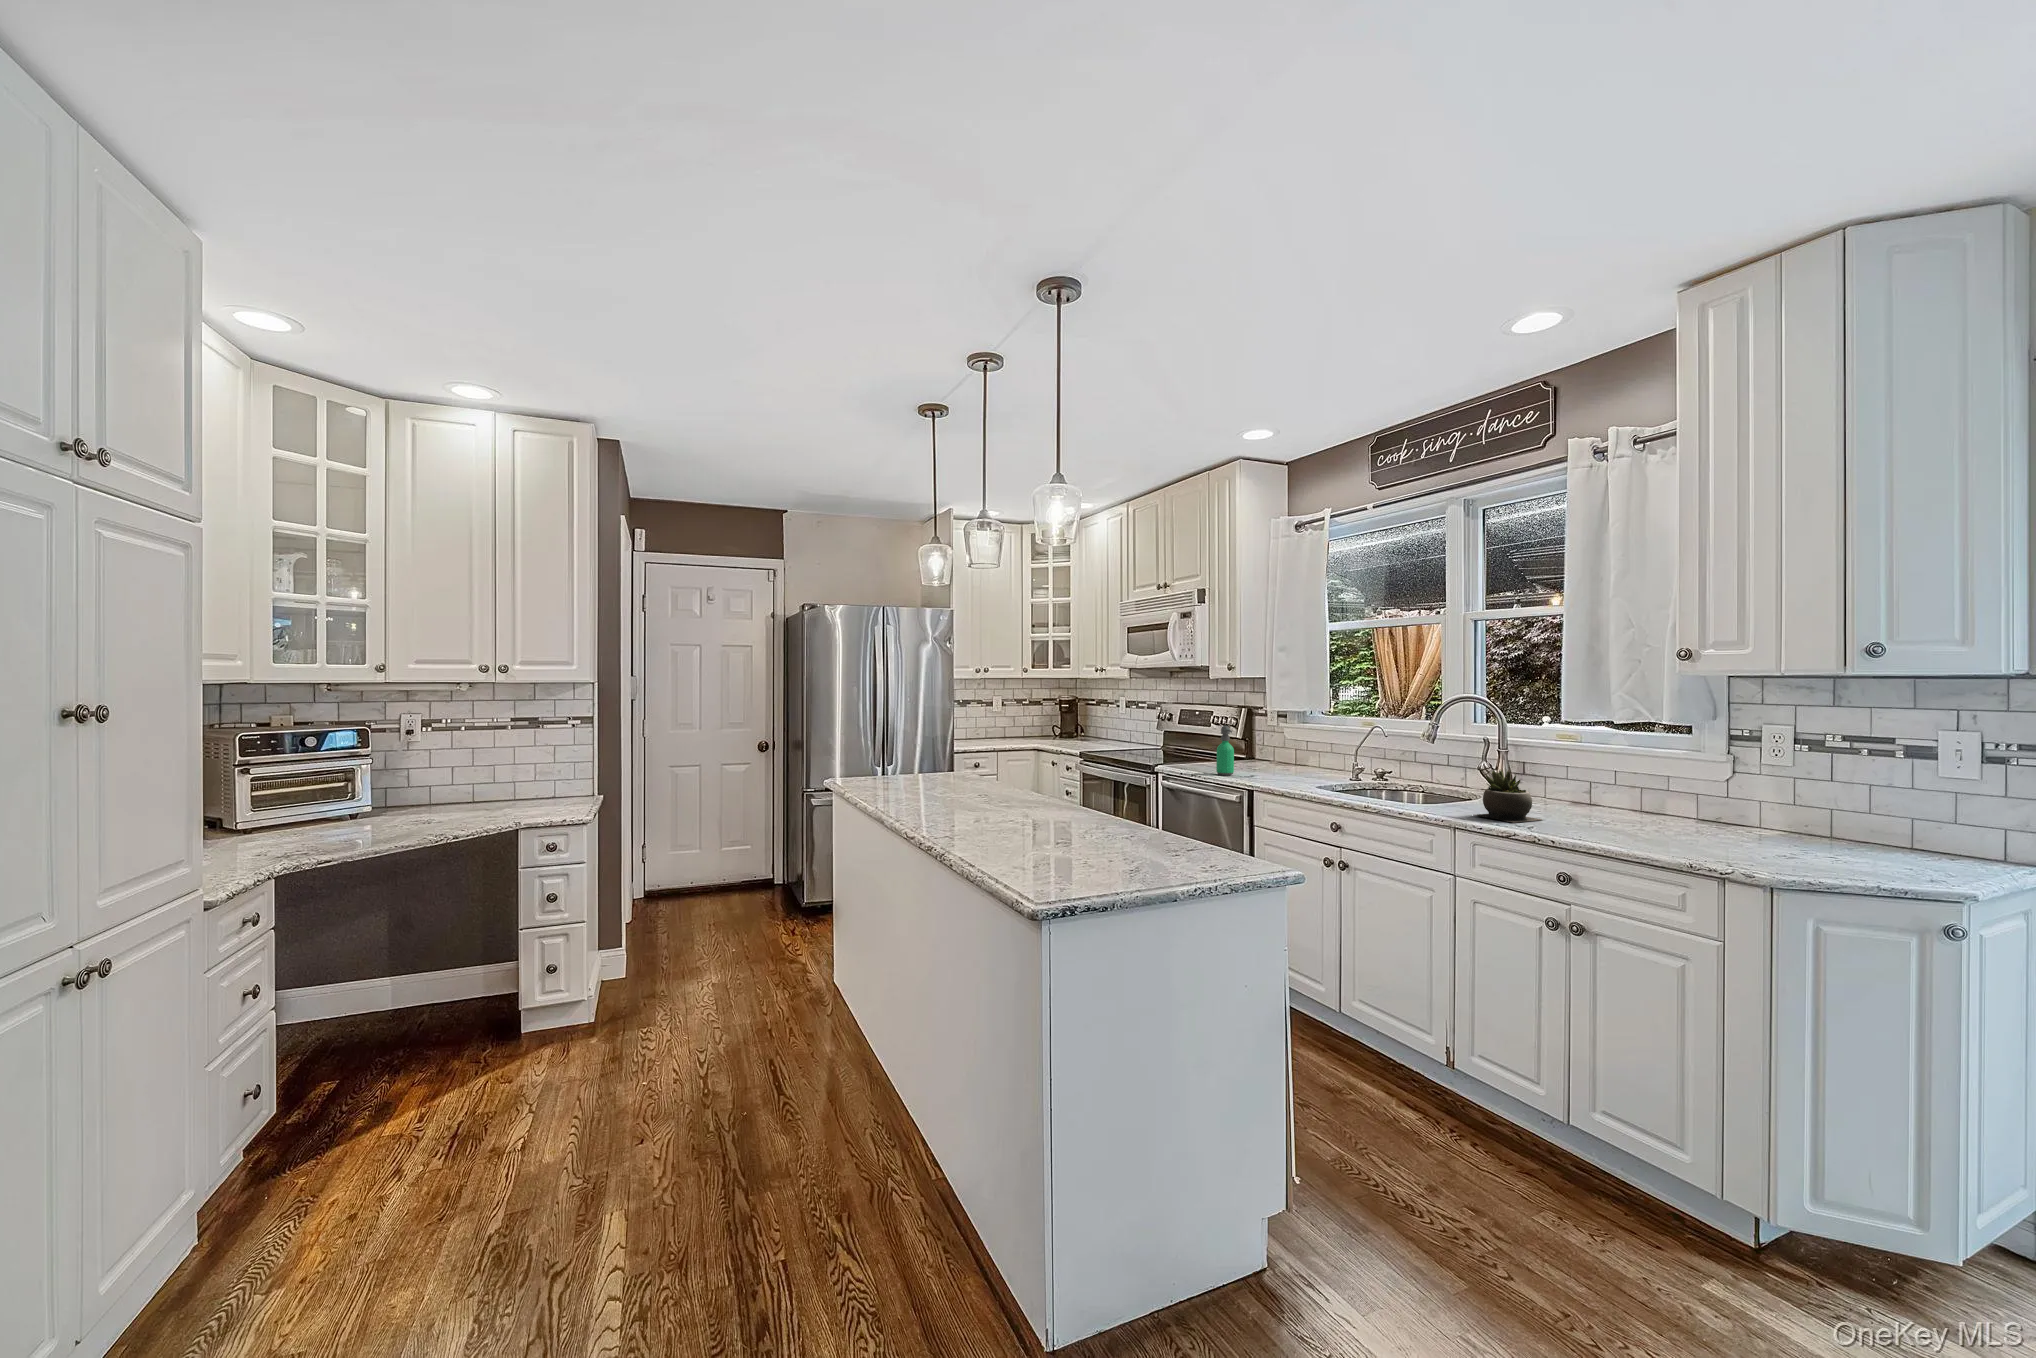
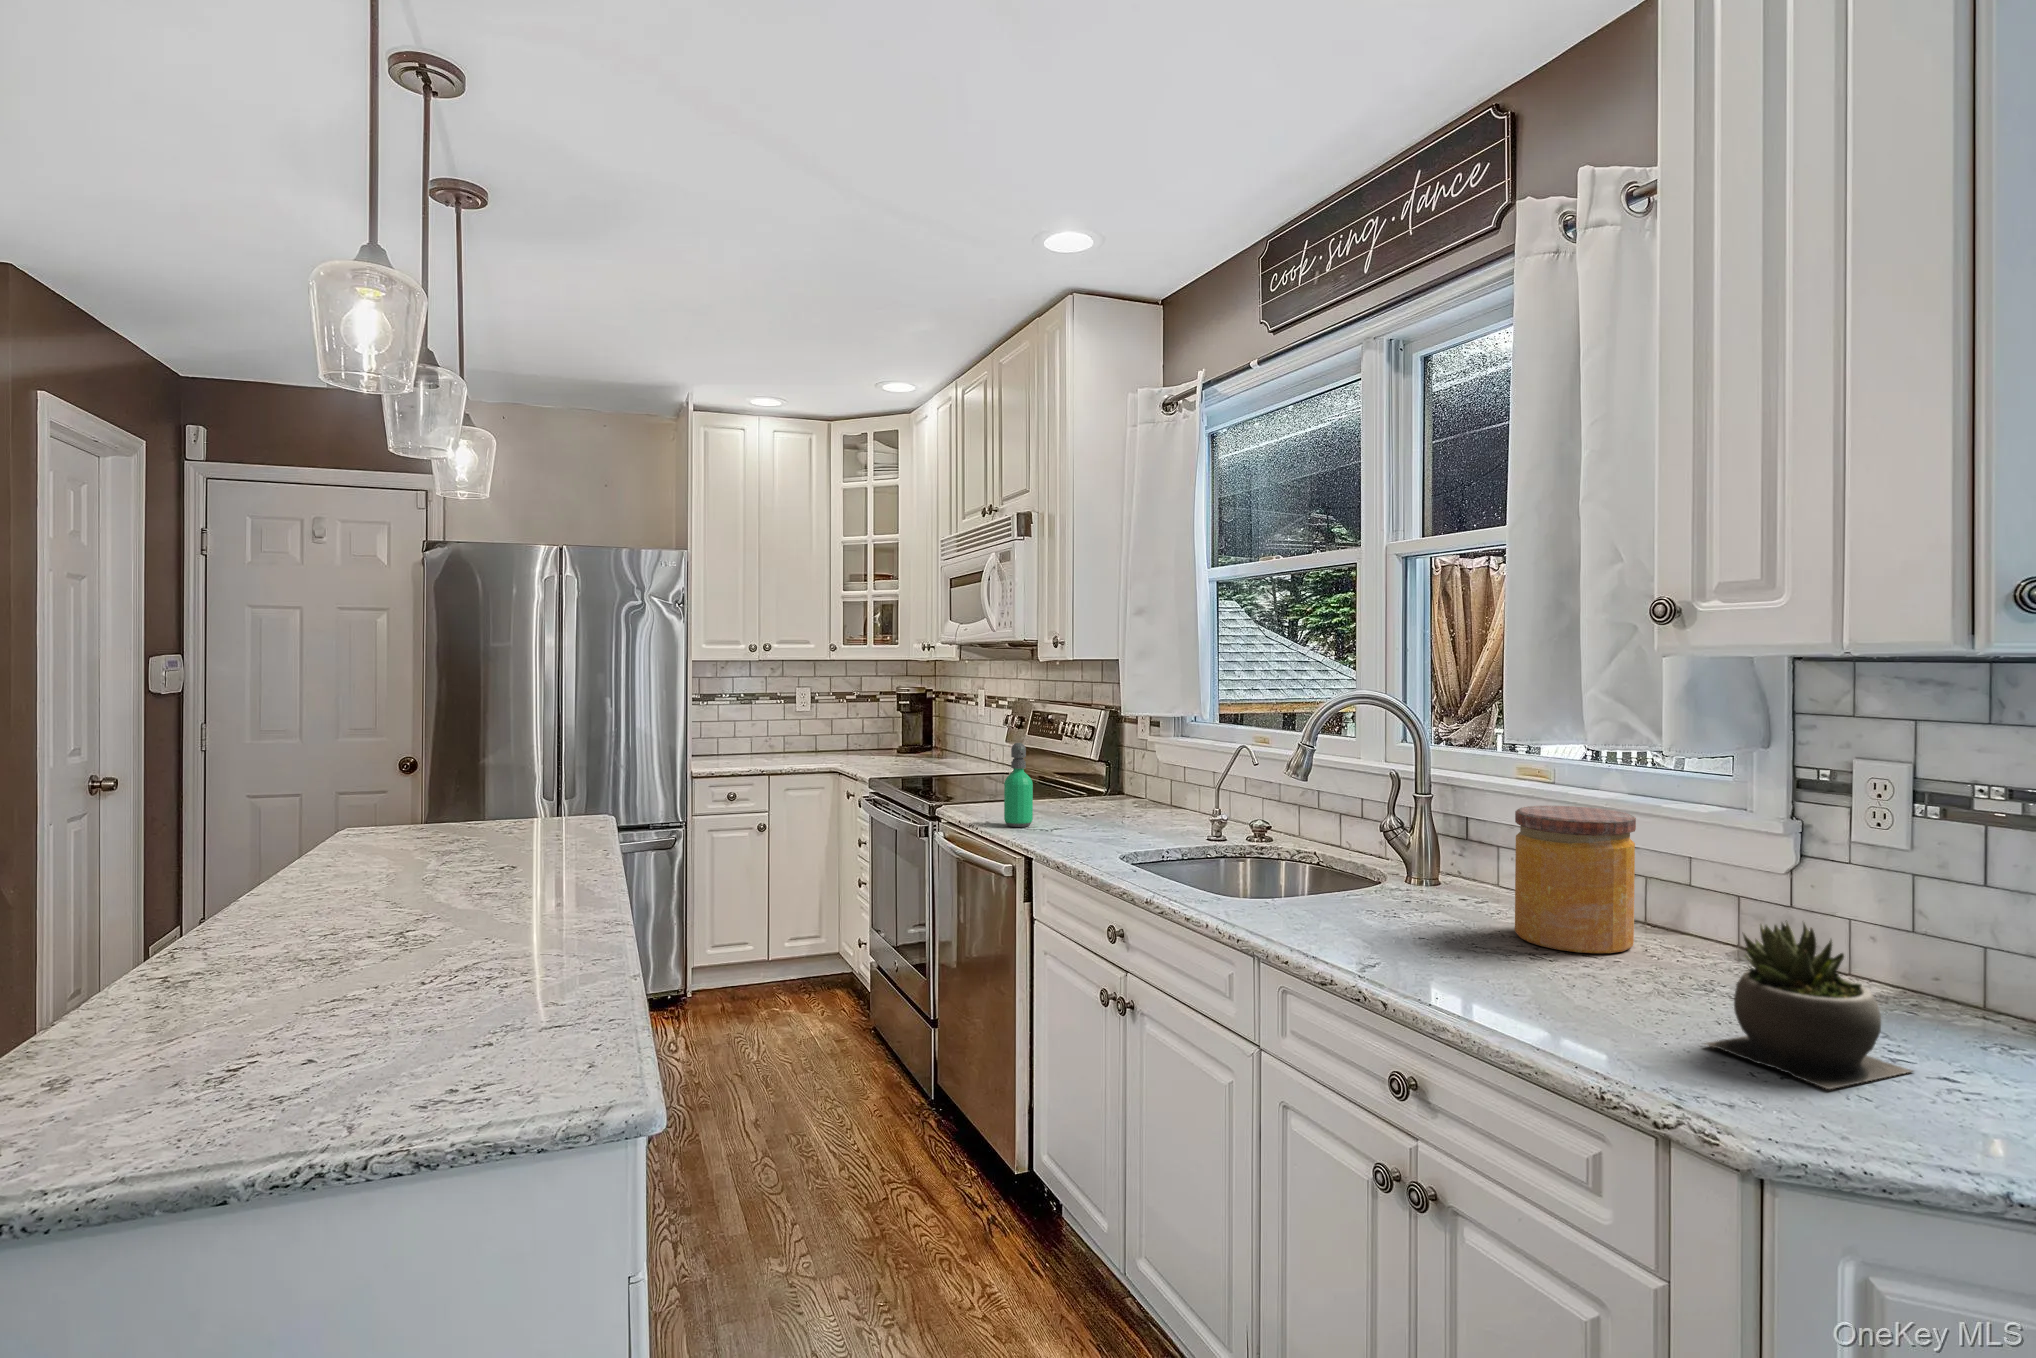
jar: none [1581,751,1649,822] -> present [1515,806,1636,953]
succulent plant: present [1475,770,1541,822] -> present [1706,923,1911,1089]

